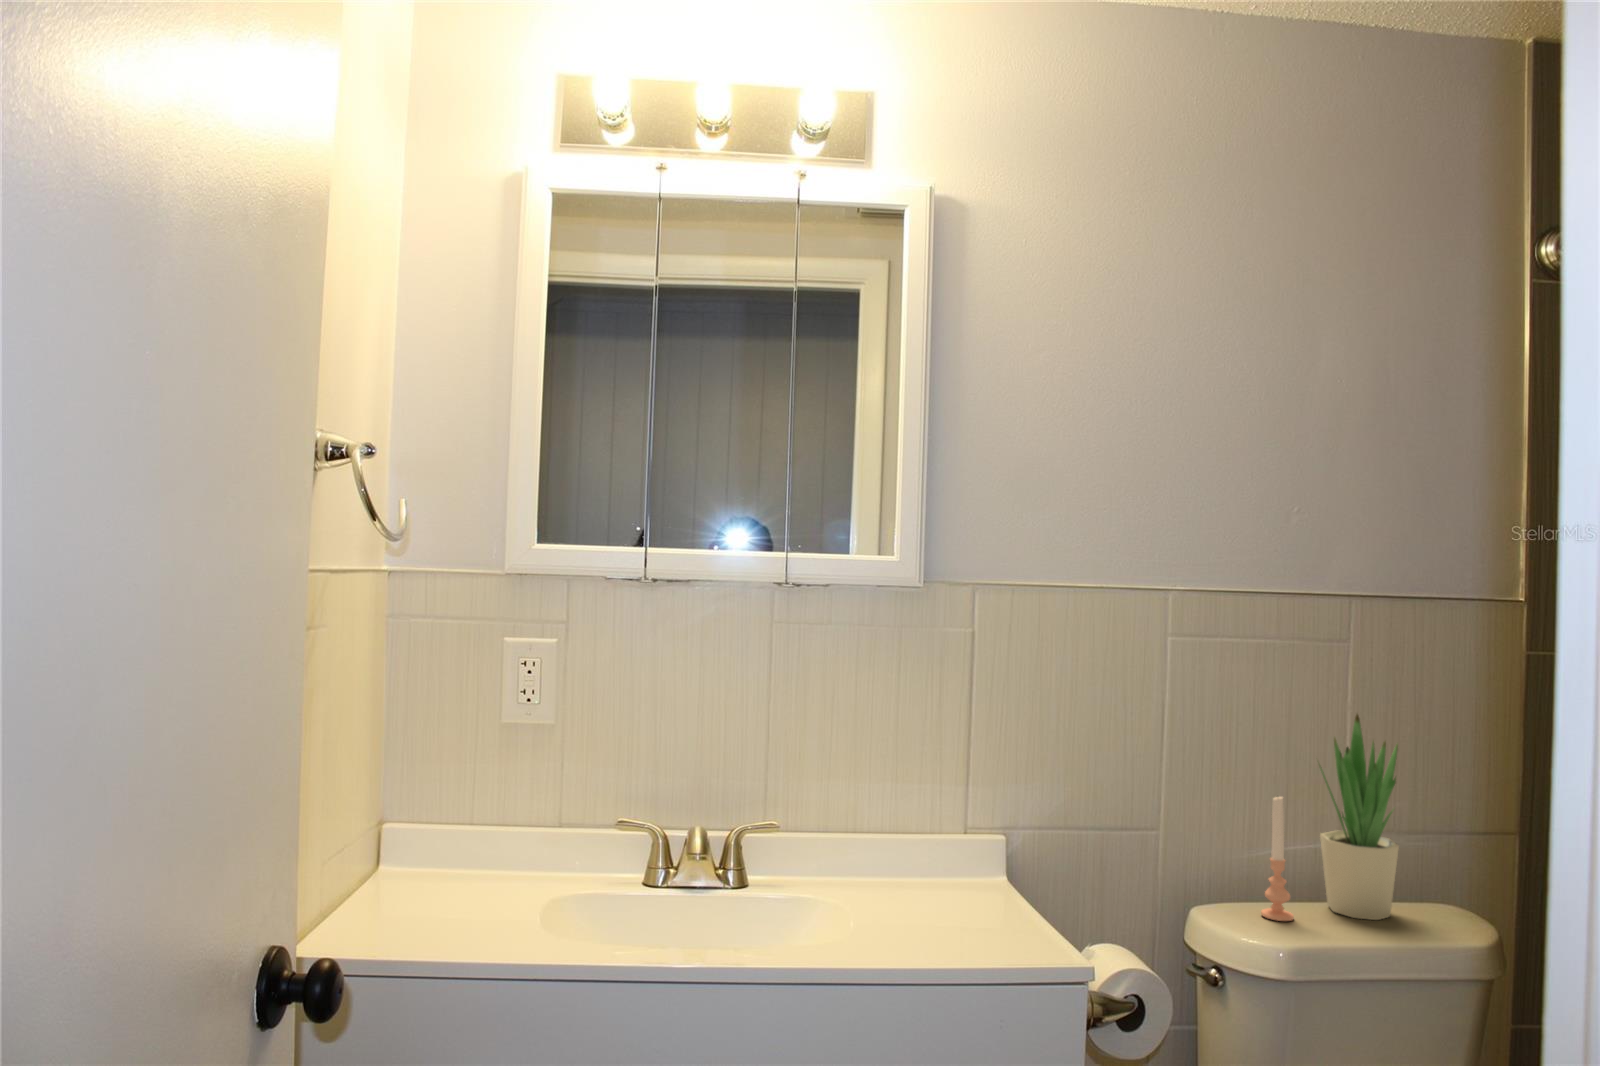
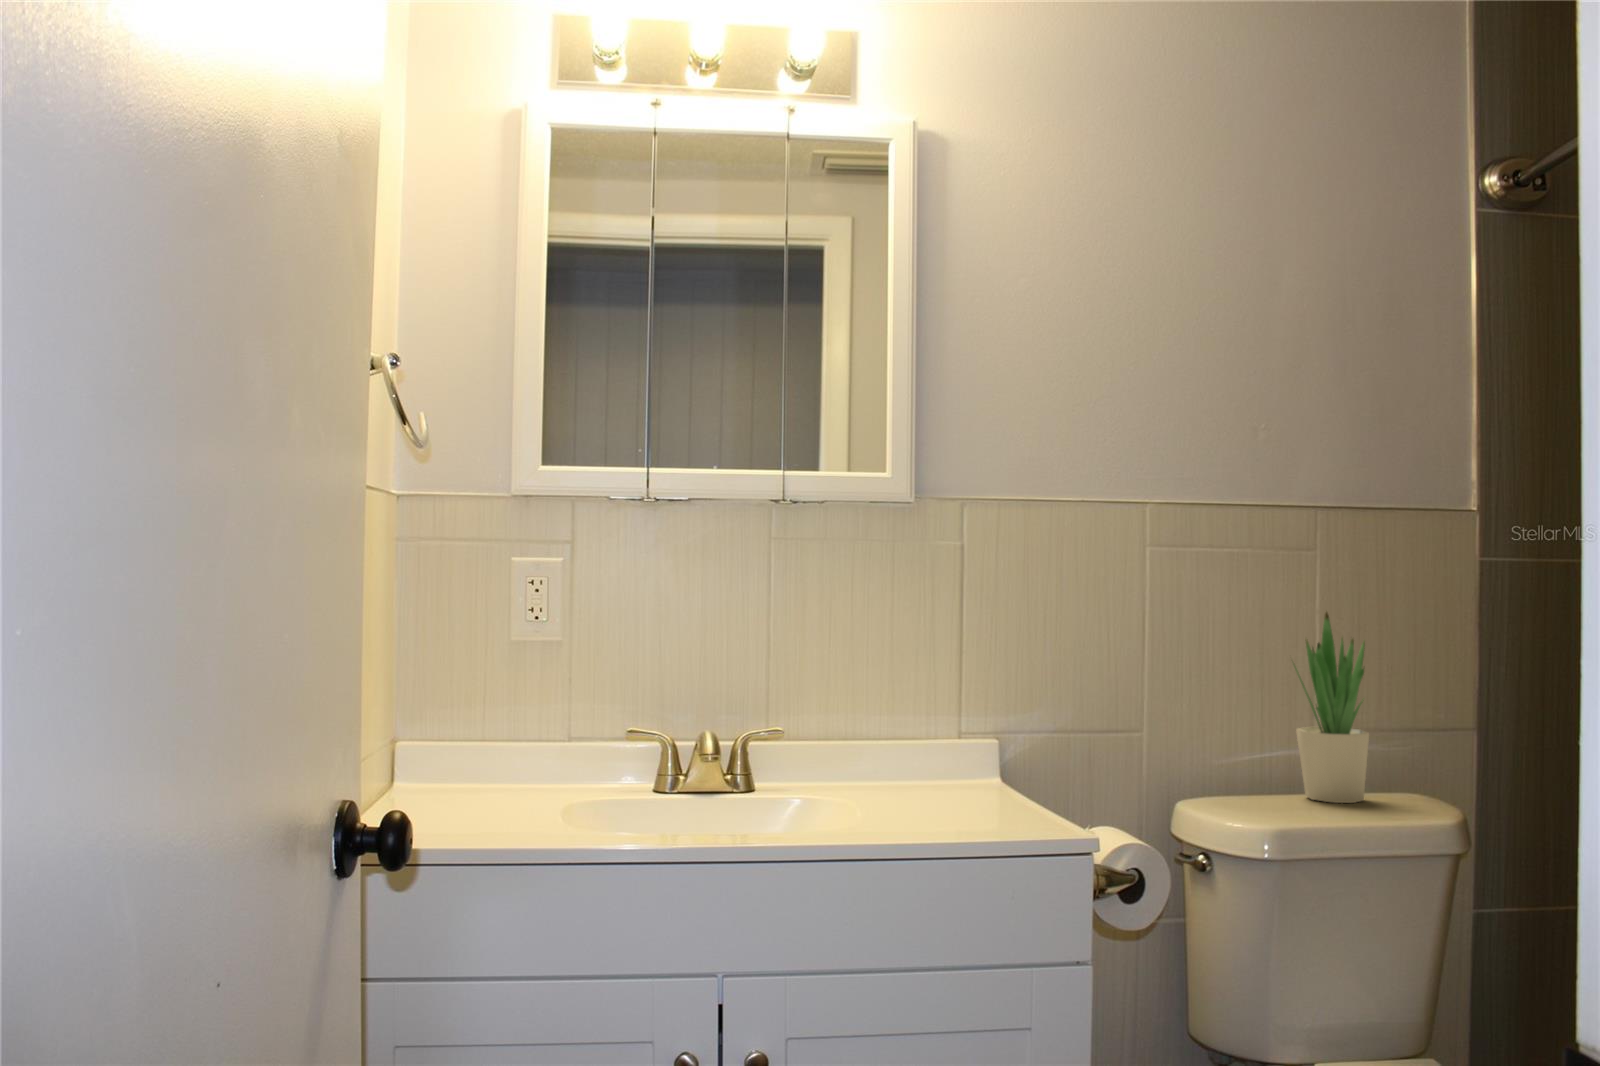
candle: present [1261,797,1294,921] -> none [1245,689,1275,806]

